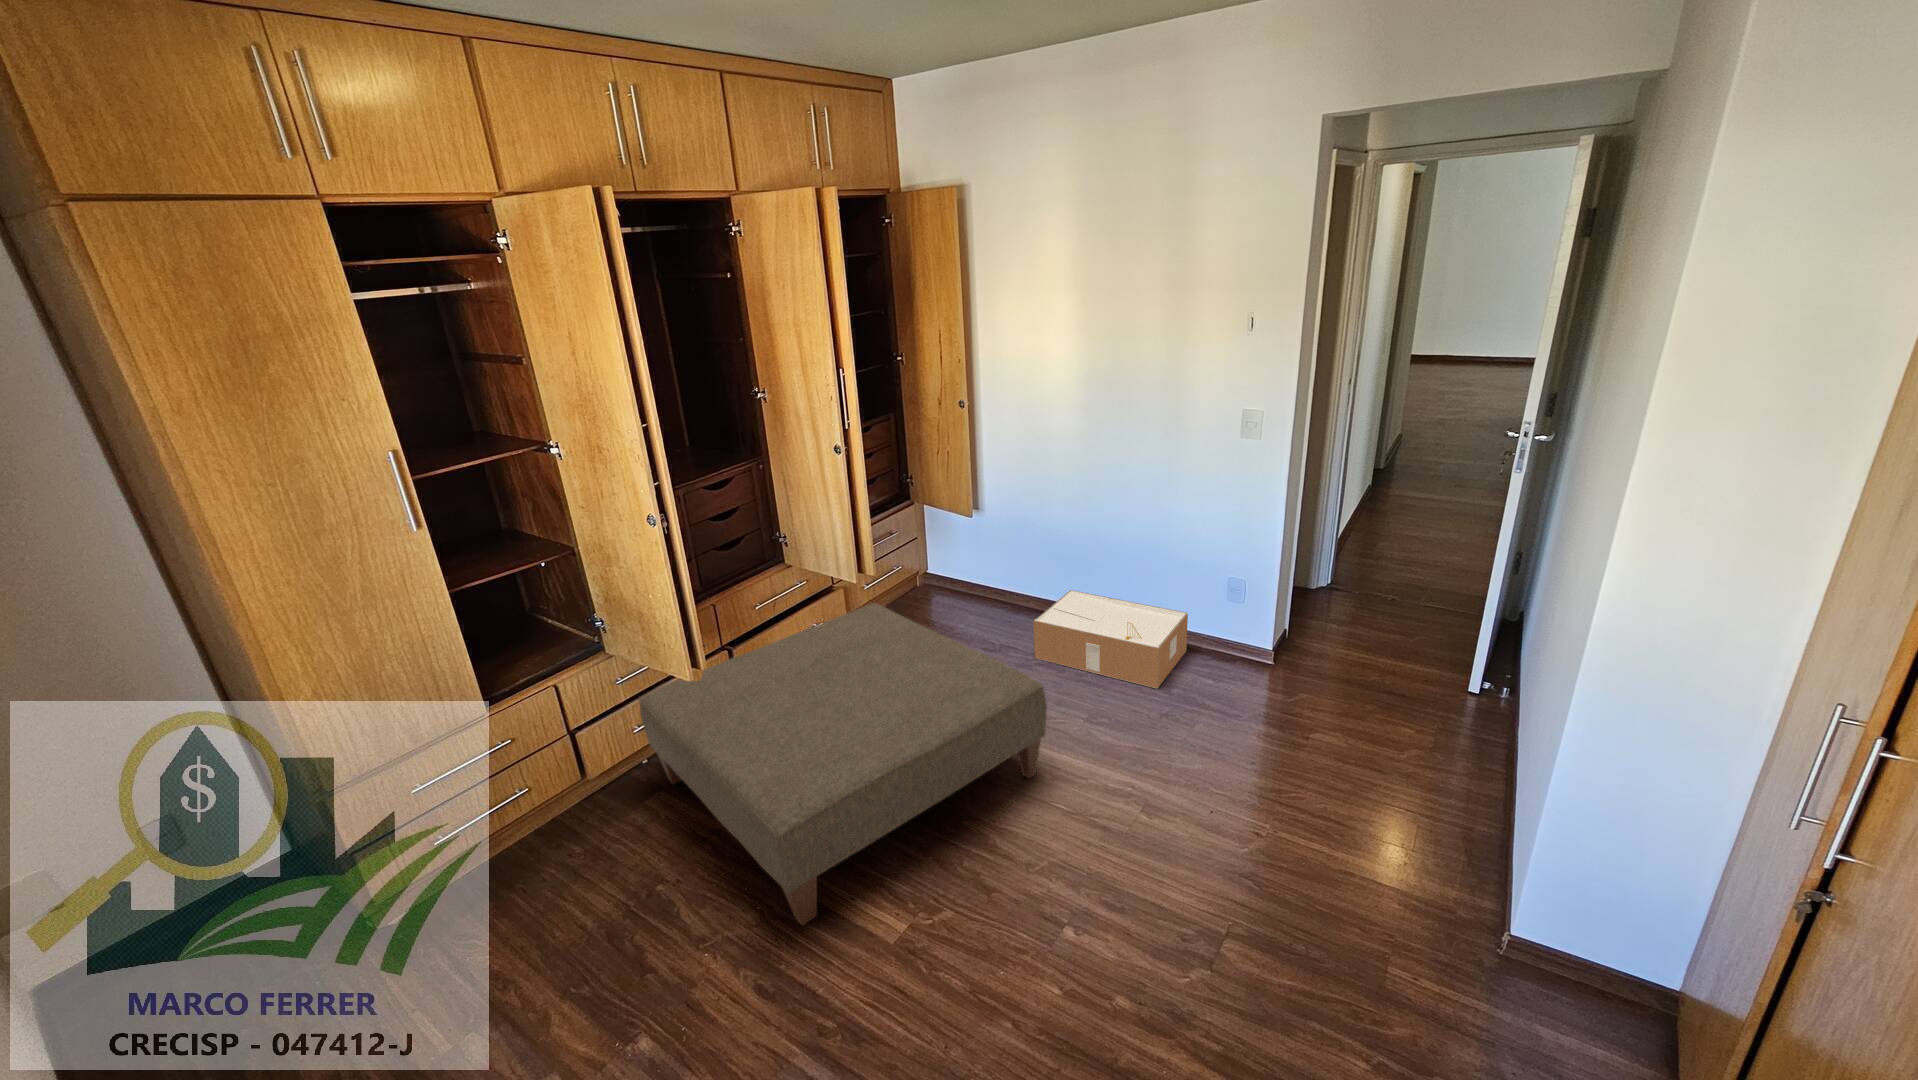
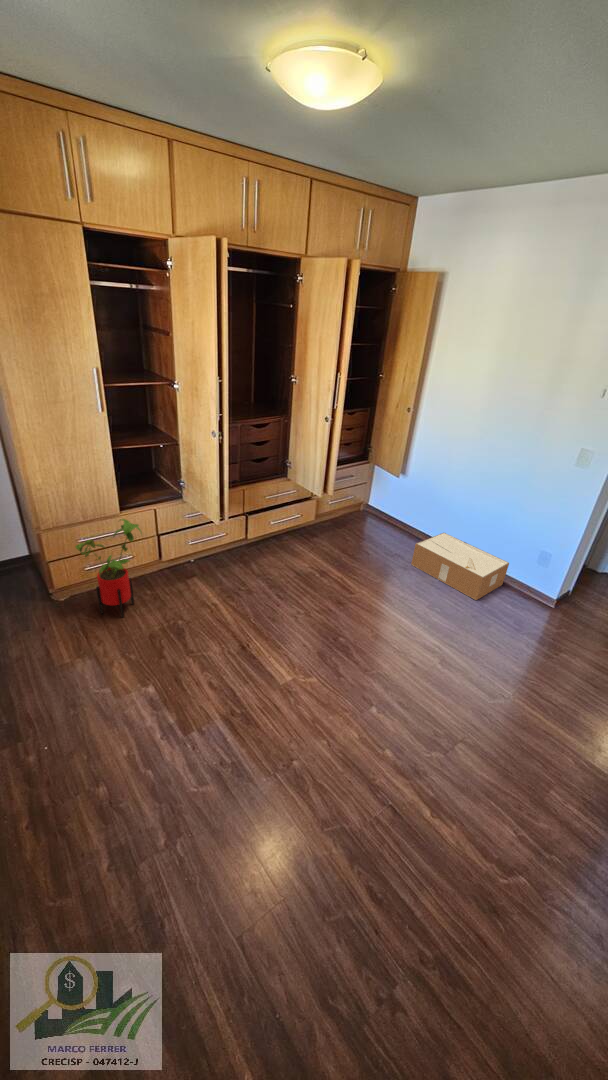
ottoman: present [639,603,1047,925] -> none [194,510,405,661]
house plant: none [411,722,554,927] -> present [76,519,142,617]

